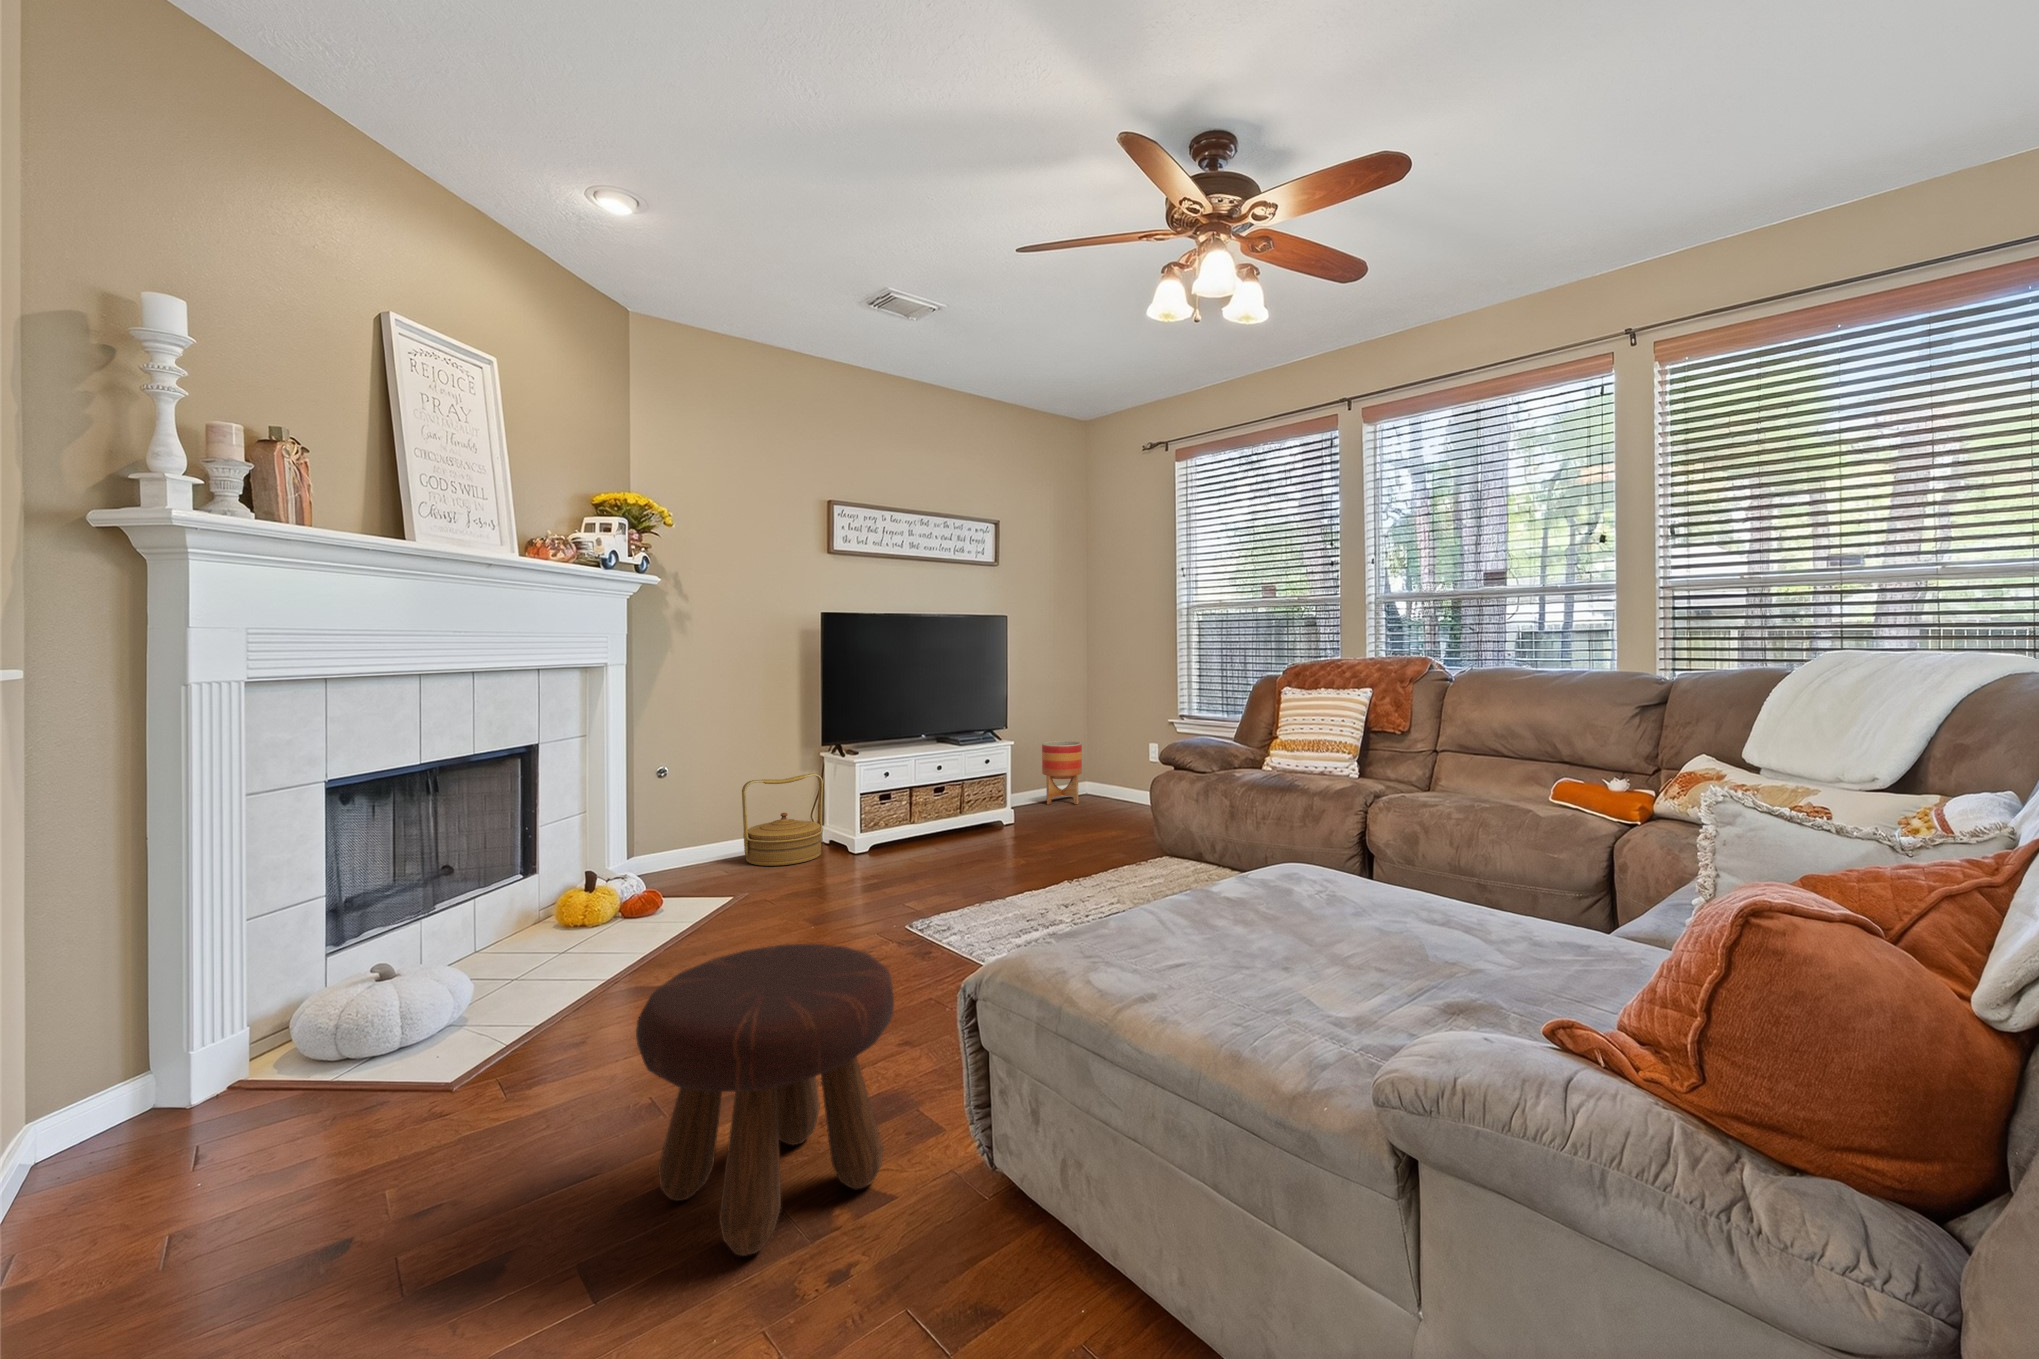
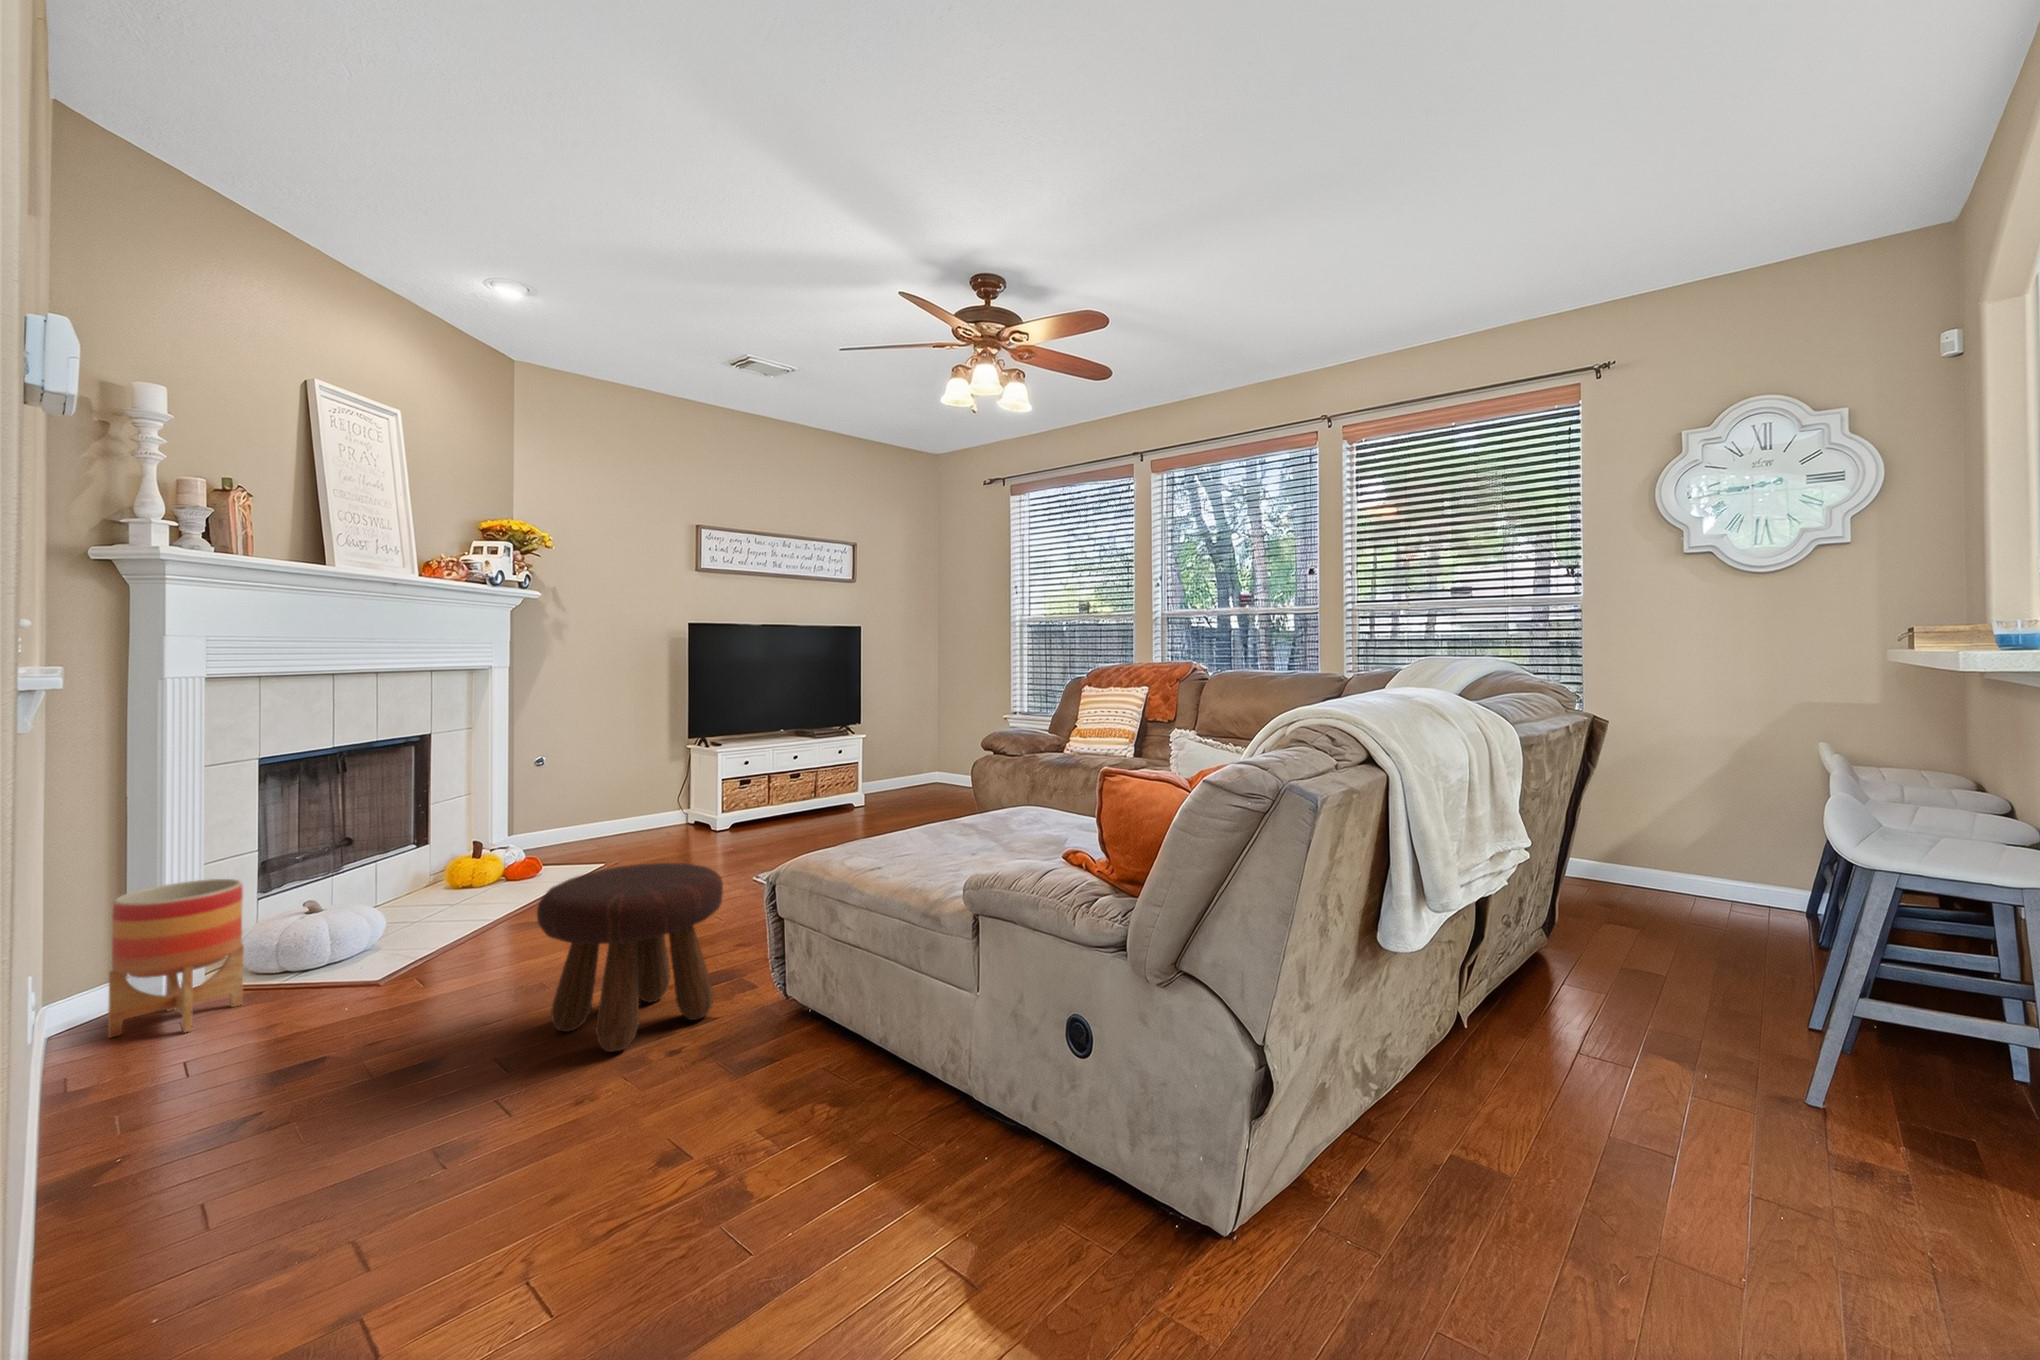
planter: present [1042,741,1082,805] -> present [108,879,244,1038]
woven basket: present [742,774,823,866] -> none [615,763,689,841]

